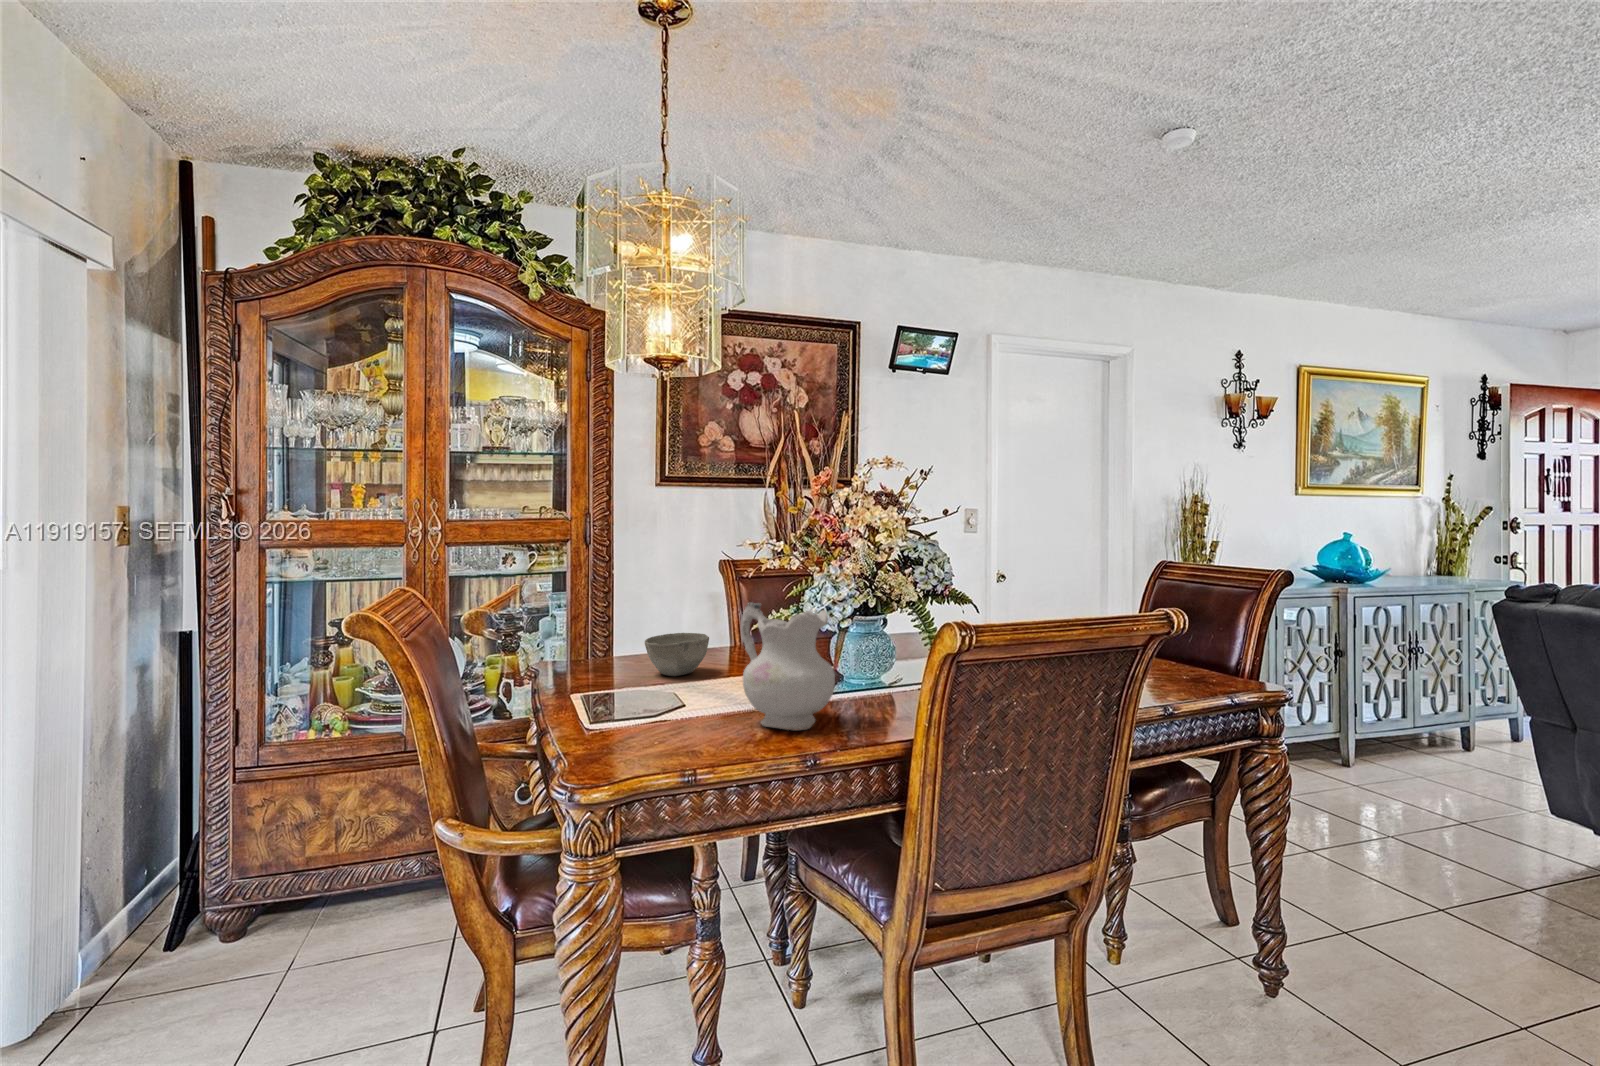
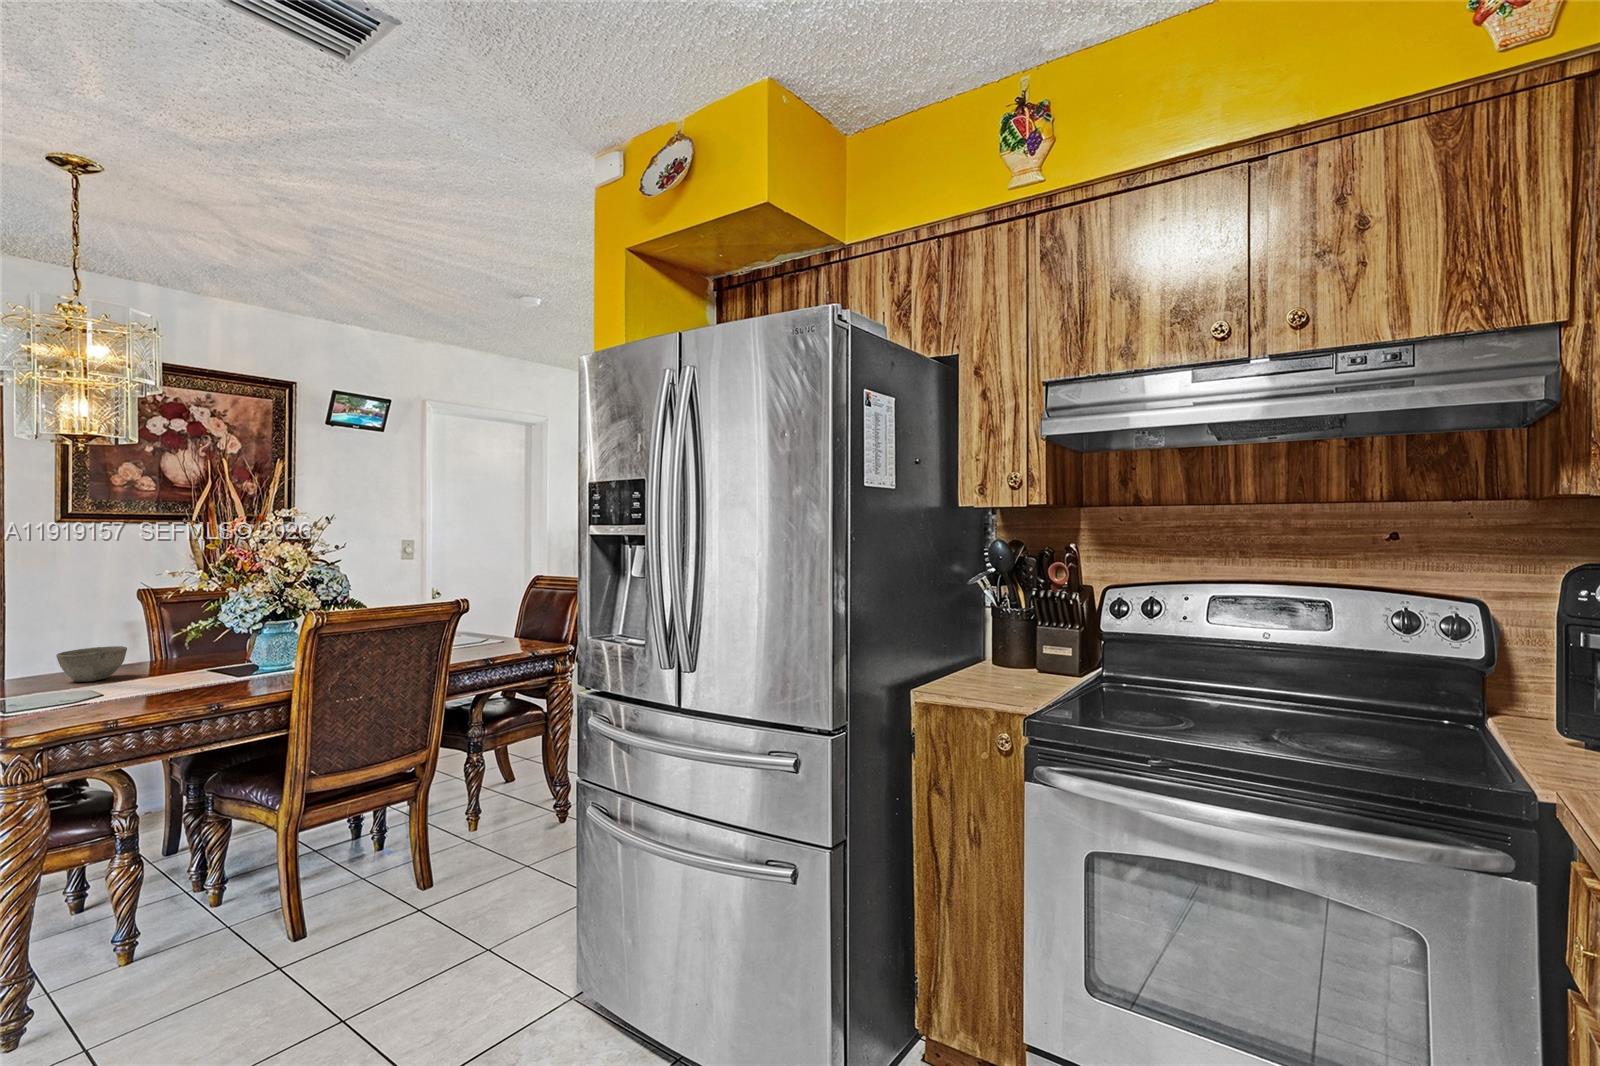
ceramic pitcher: present [741,602,835,730] -> none [159,610,241,697]

